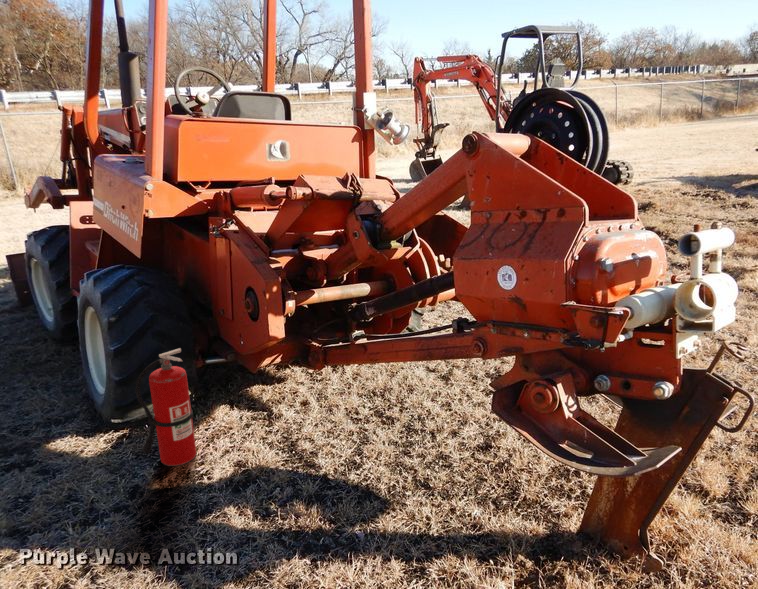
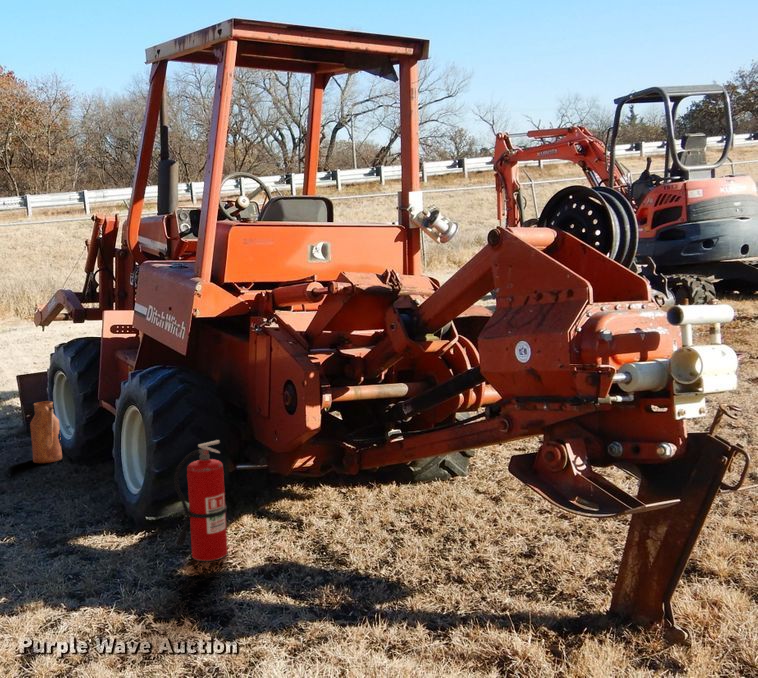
watering can: none [13,286,48,344] -> present [30,401,62,463]

